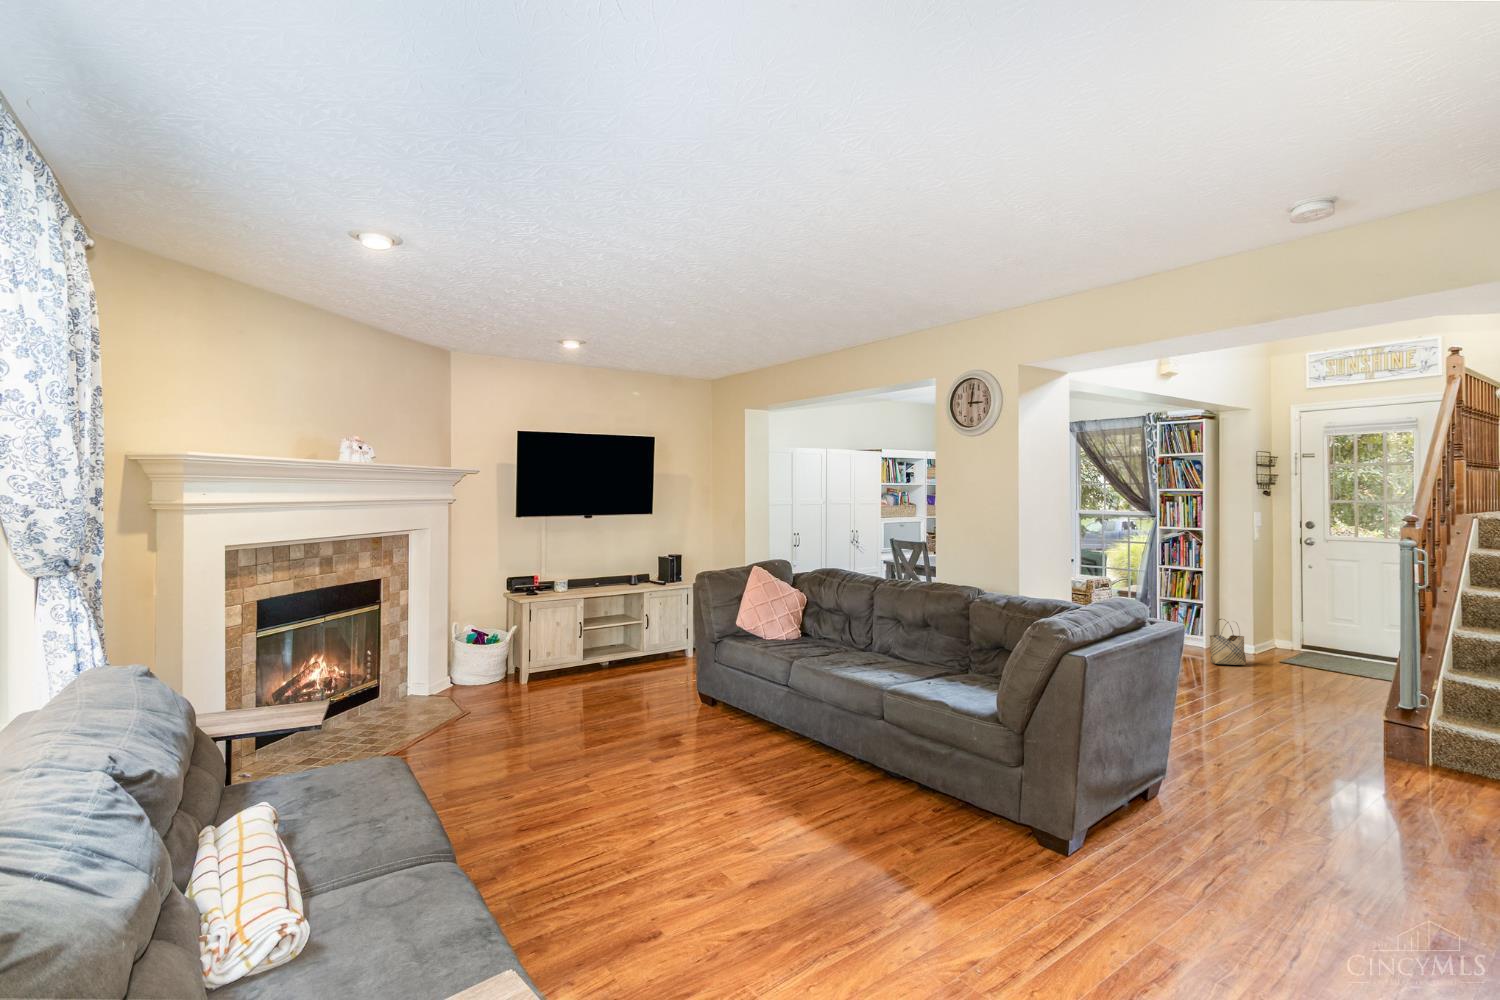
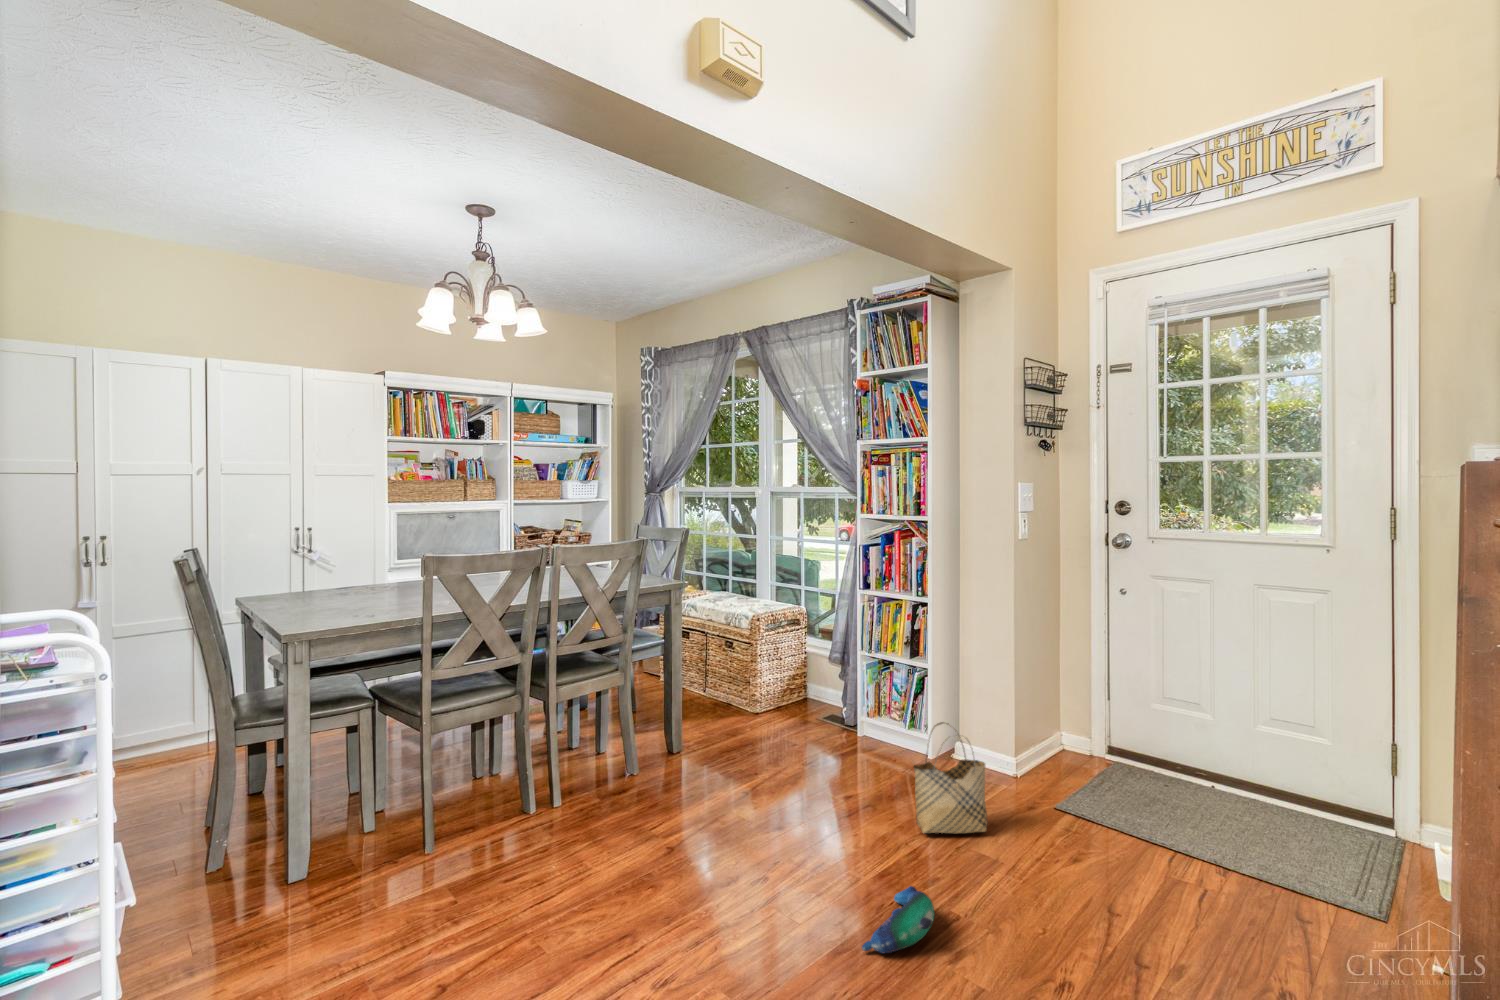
plush toy: none [1208,669,1237,685] -> present [862,886,934,953]

